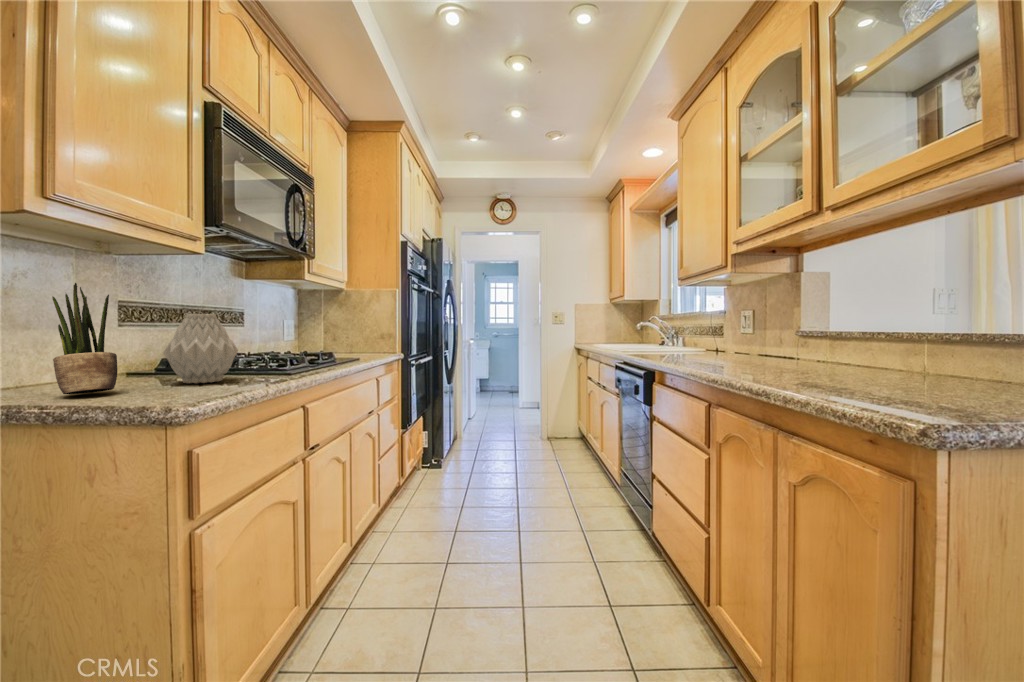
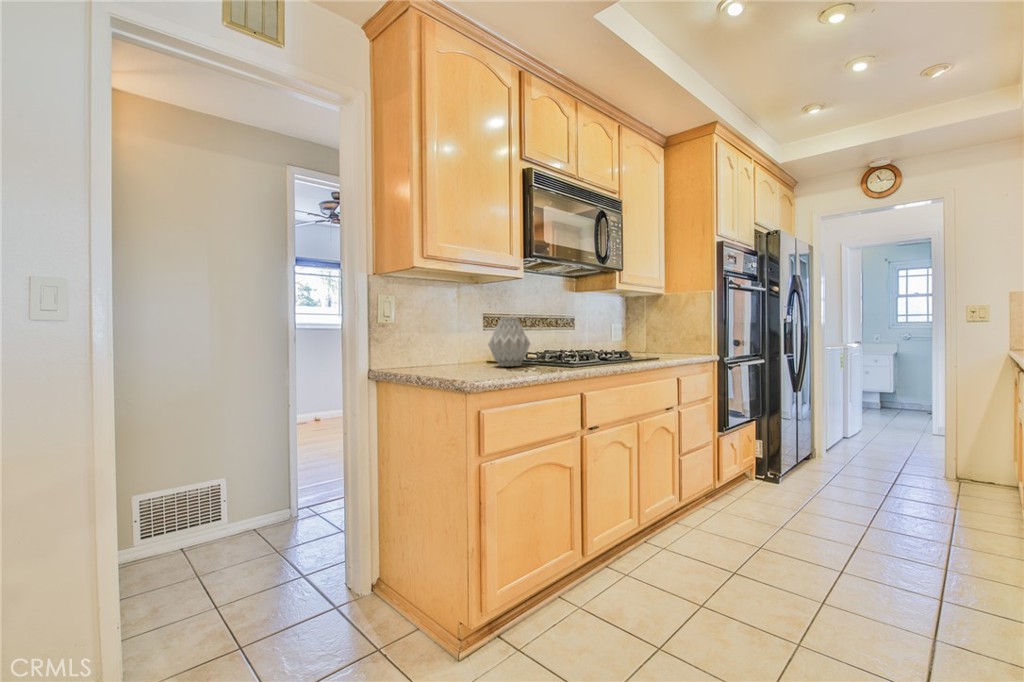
potted plant: present [52,283,118,394] -> none [435,302,461,368]

